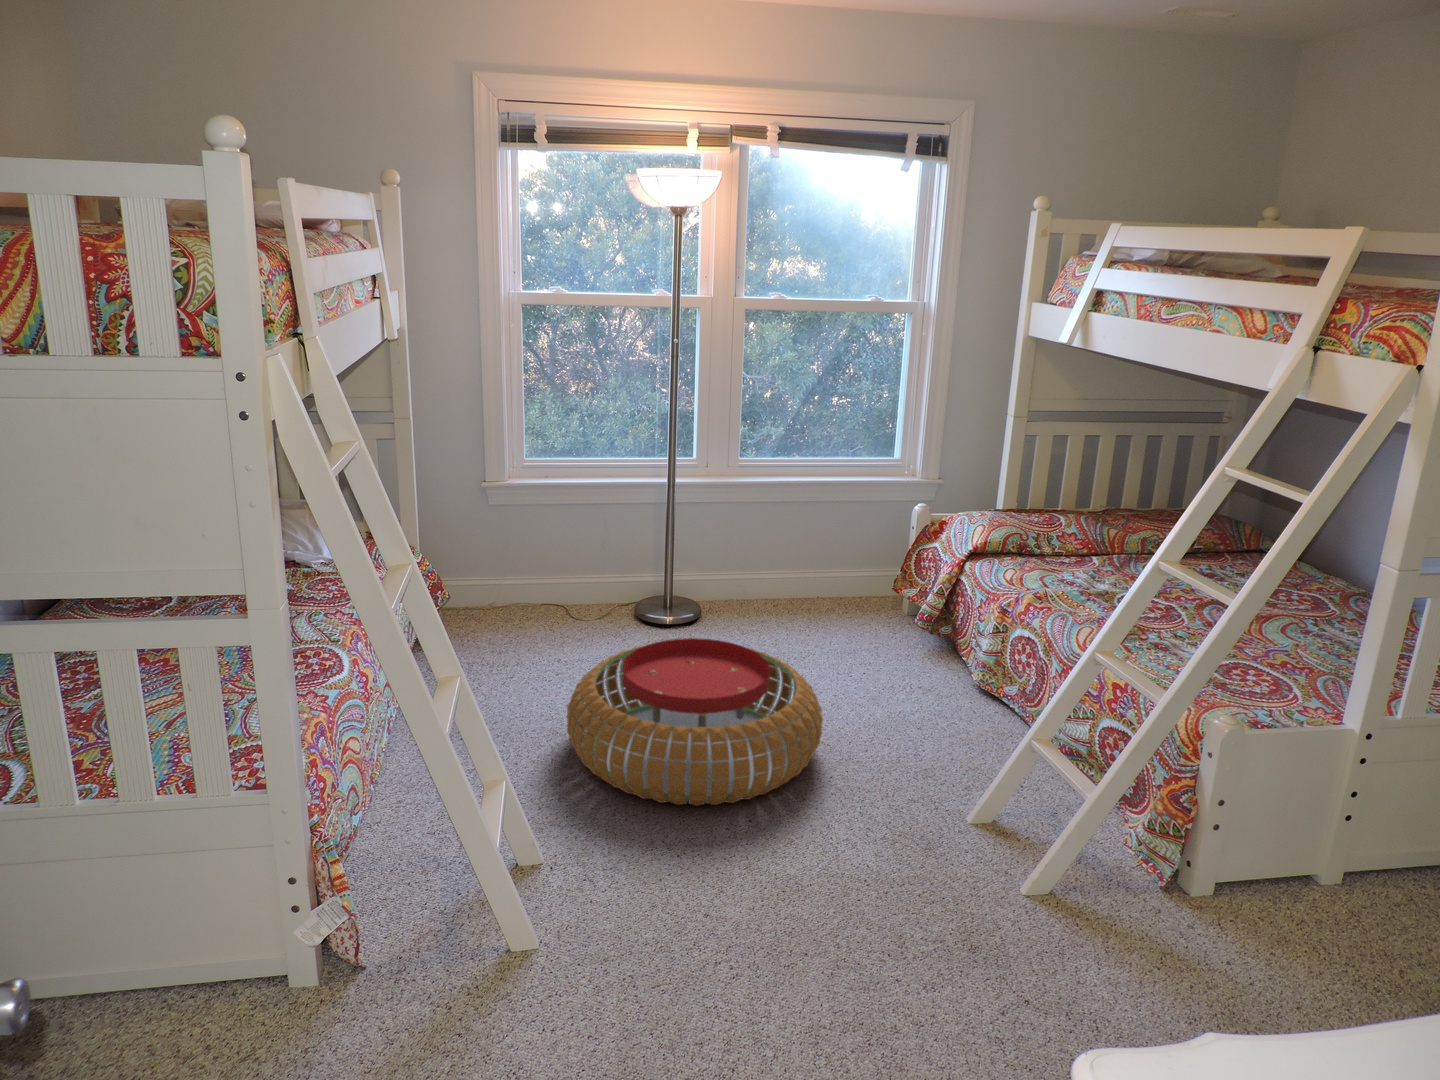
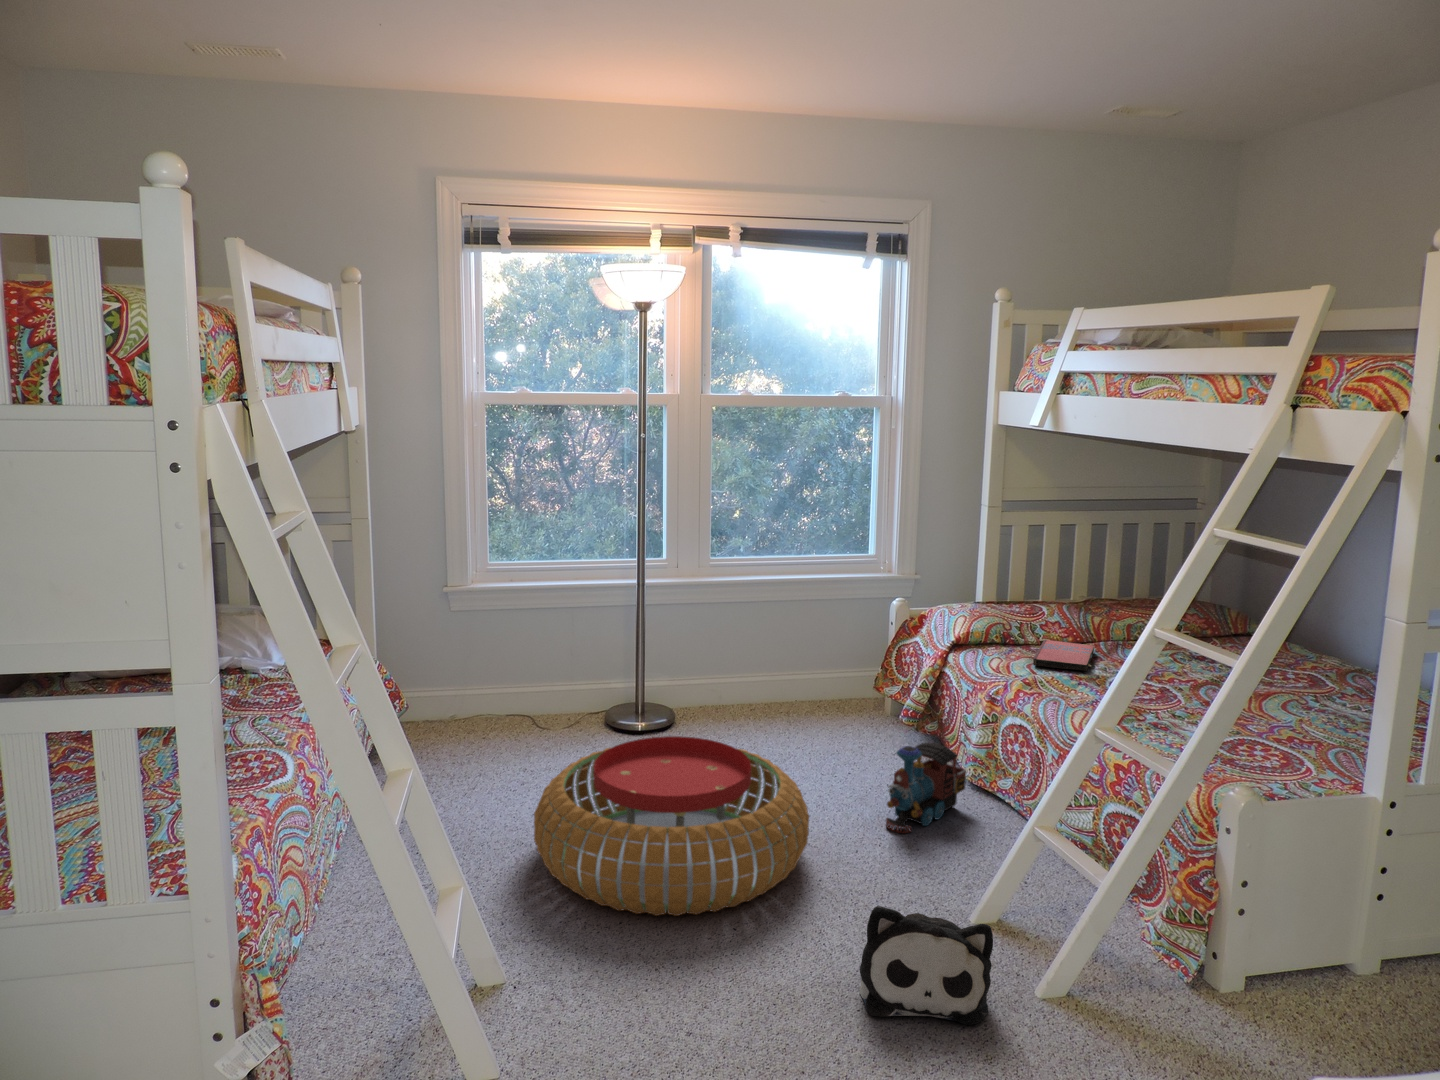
paperback book: none [1047,552,1109,586] -> present [1033,640,1095,671]
toy train: none [895,650,975,734] -> present [886,743,966,833]
plush toy: none [860,809,984,916] -> present [859,905,993,1025]

